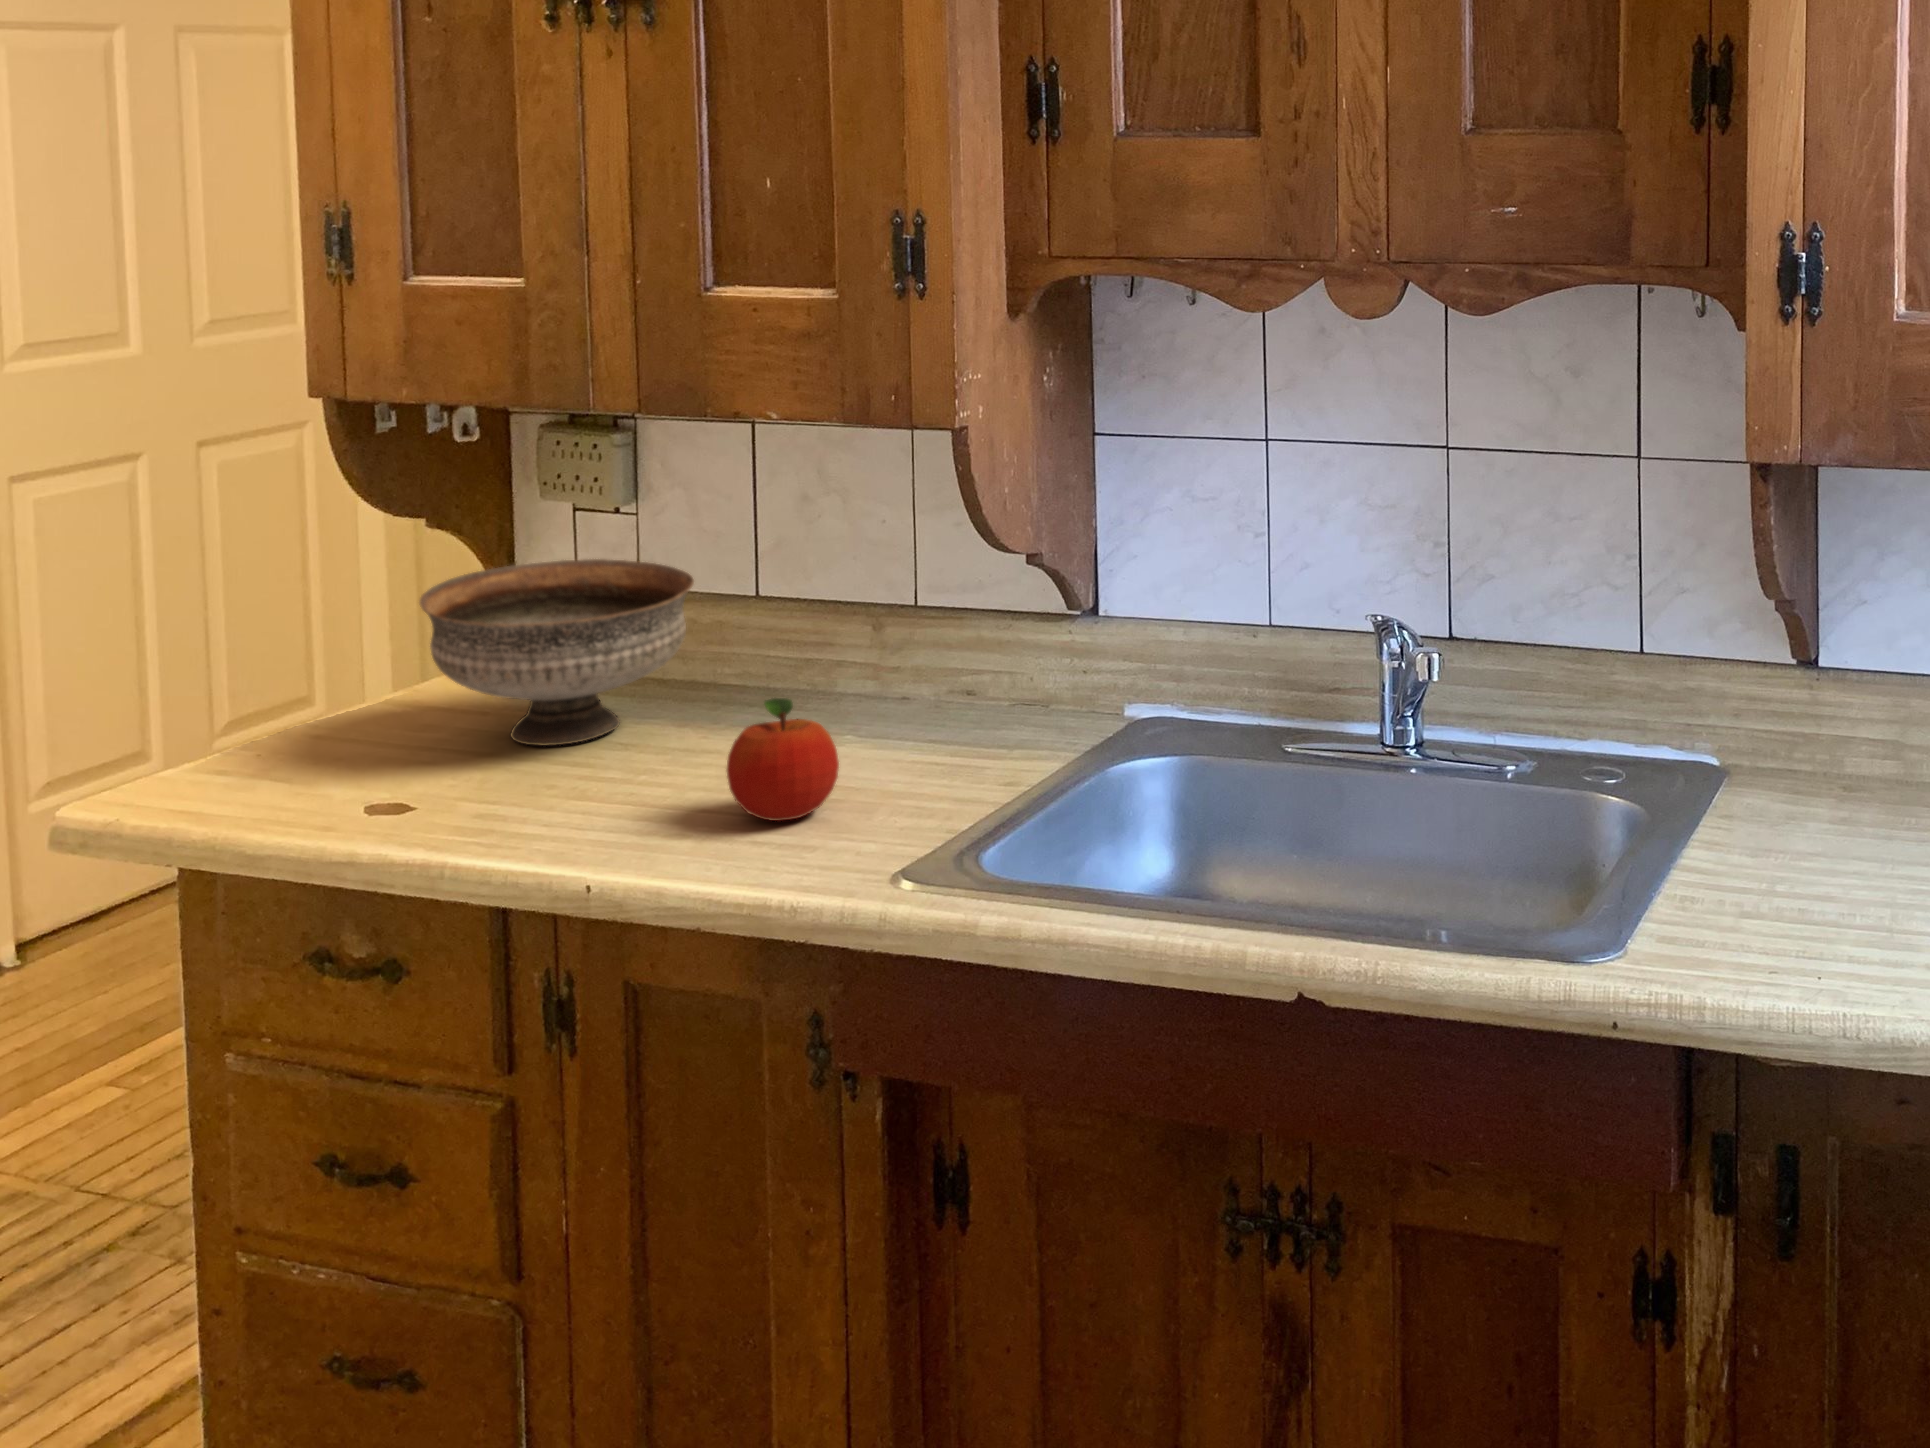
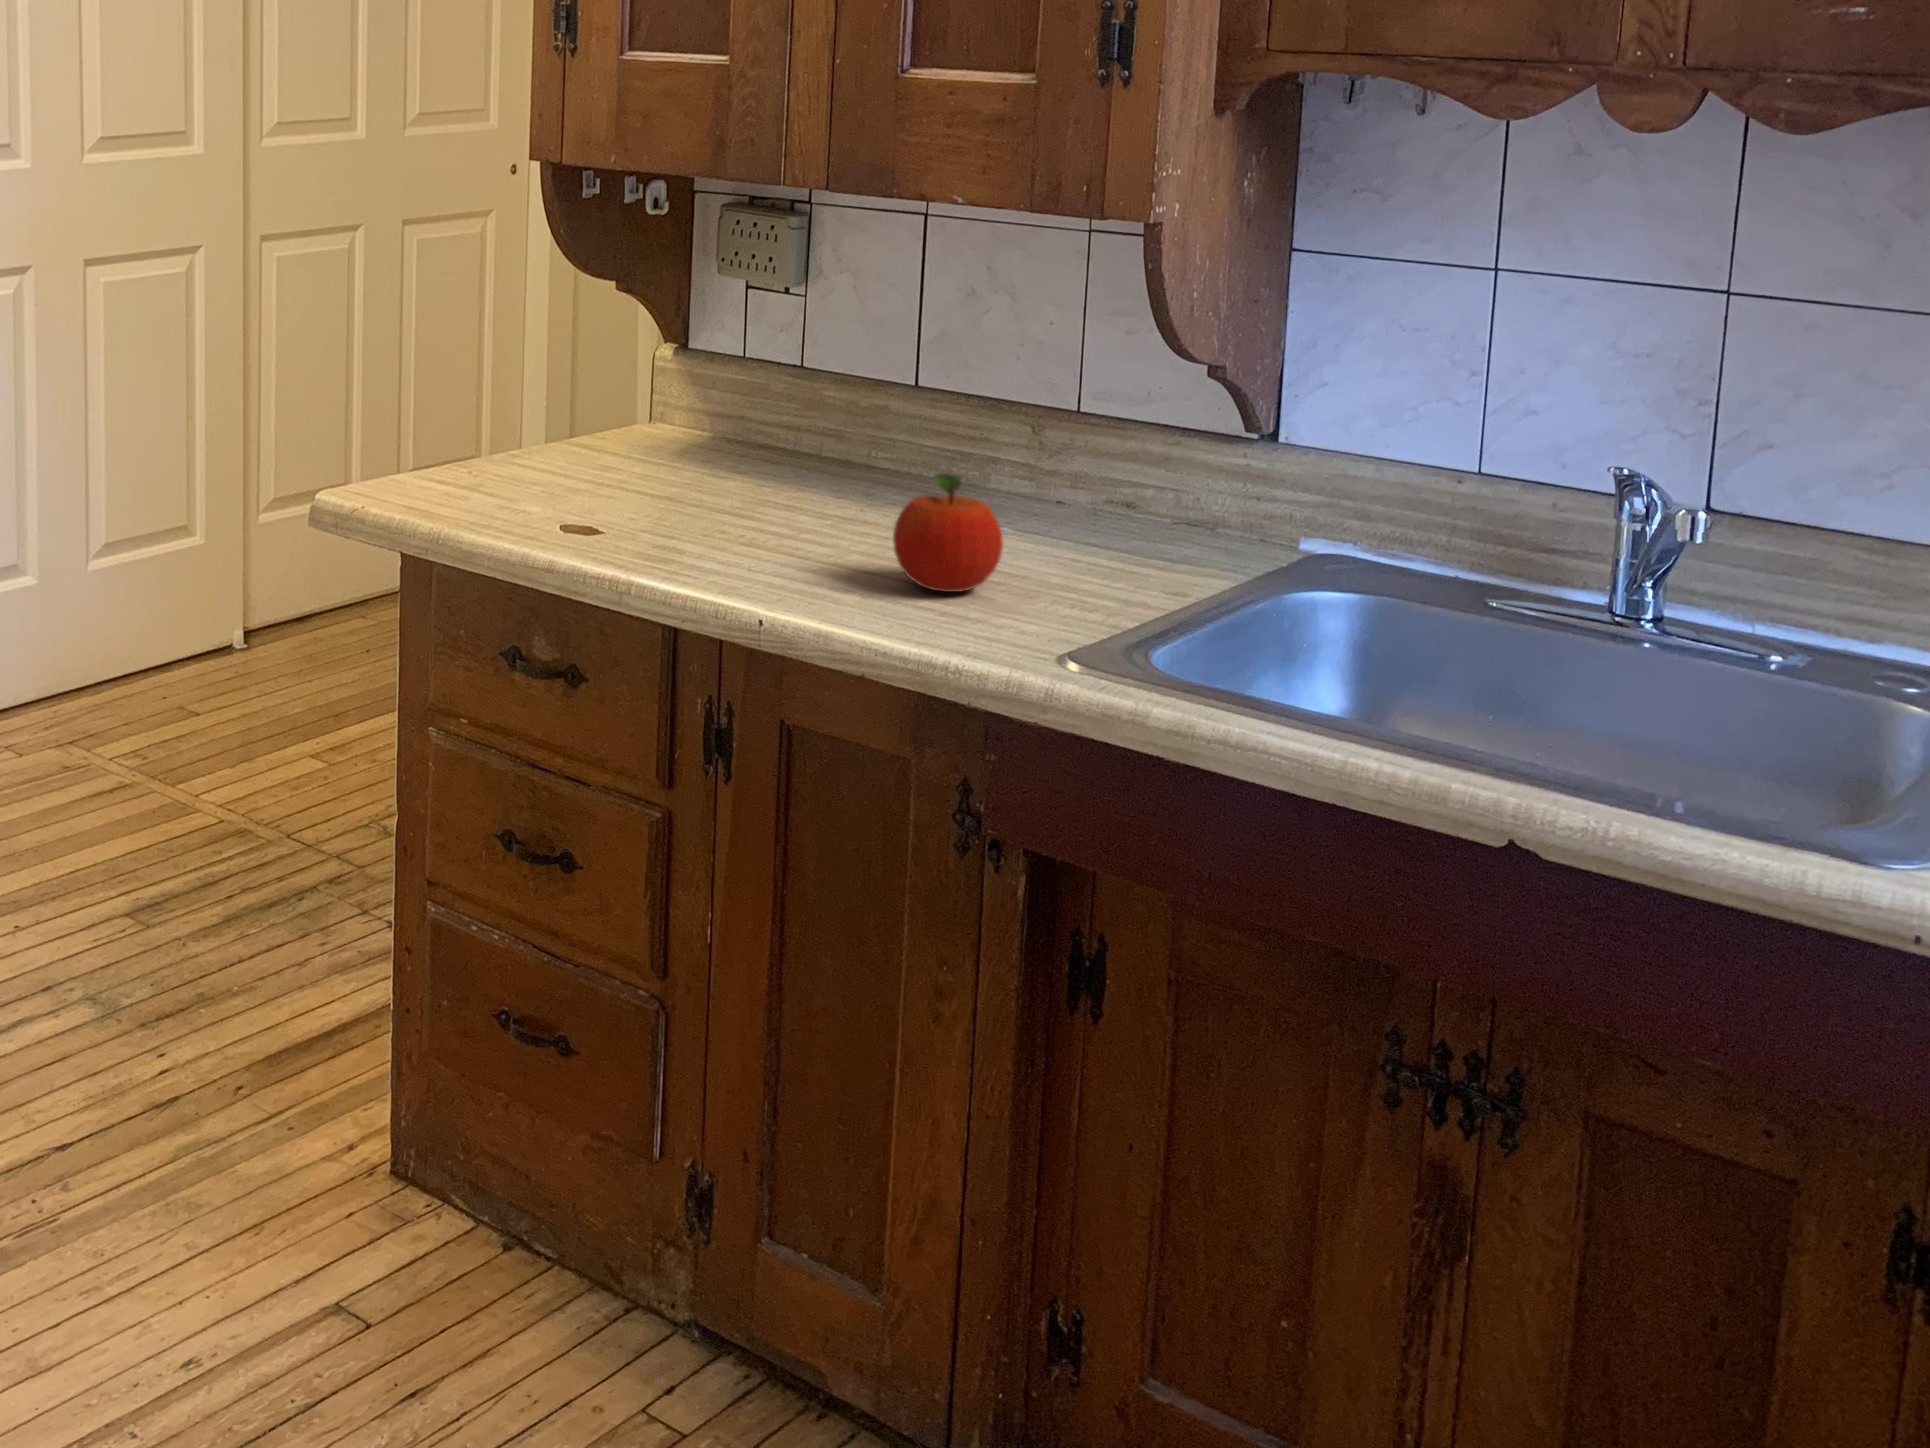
bowl: present [419,559,694,745] -> none [617,329,863,499]

